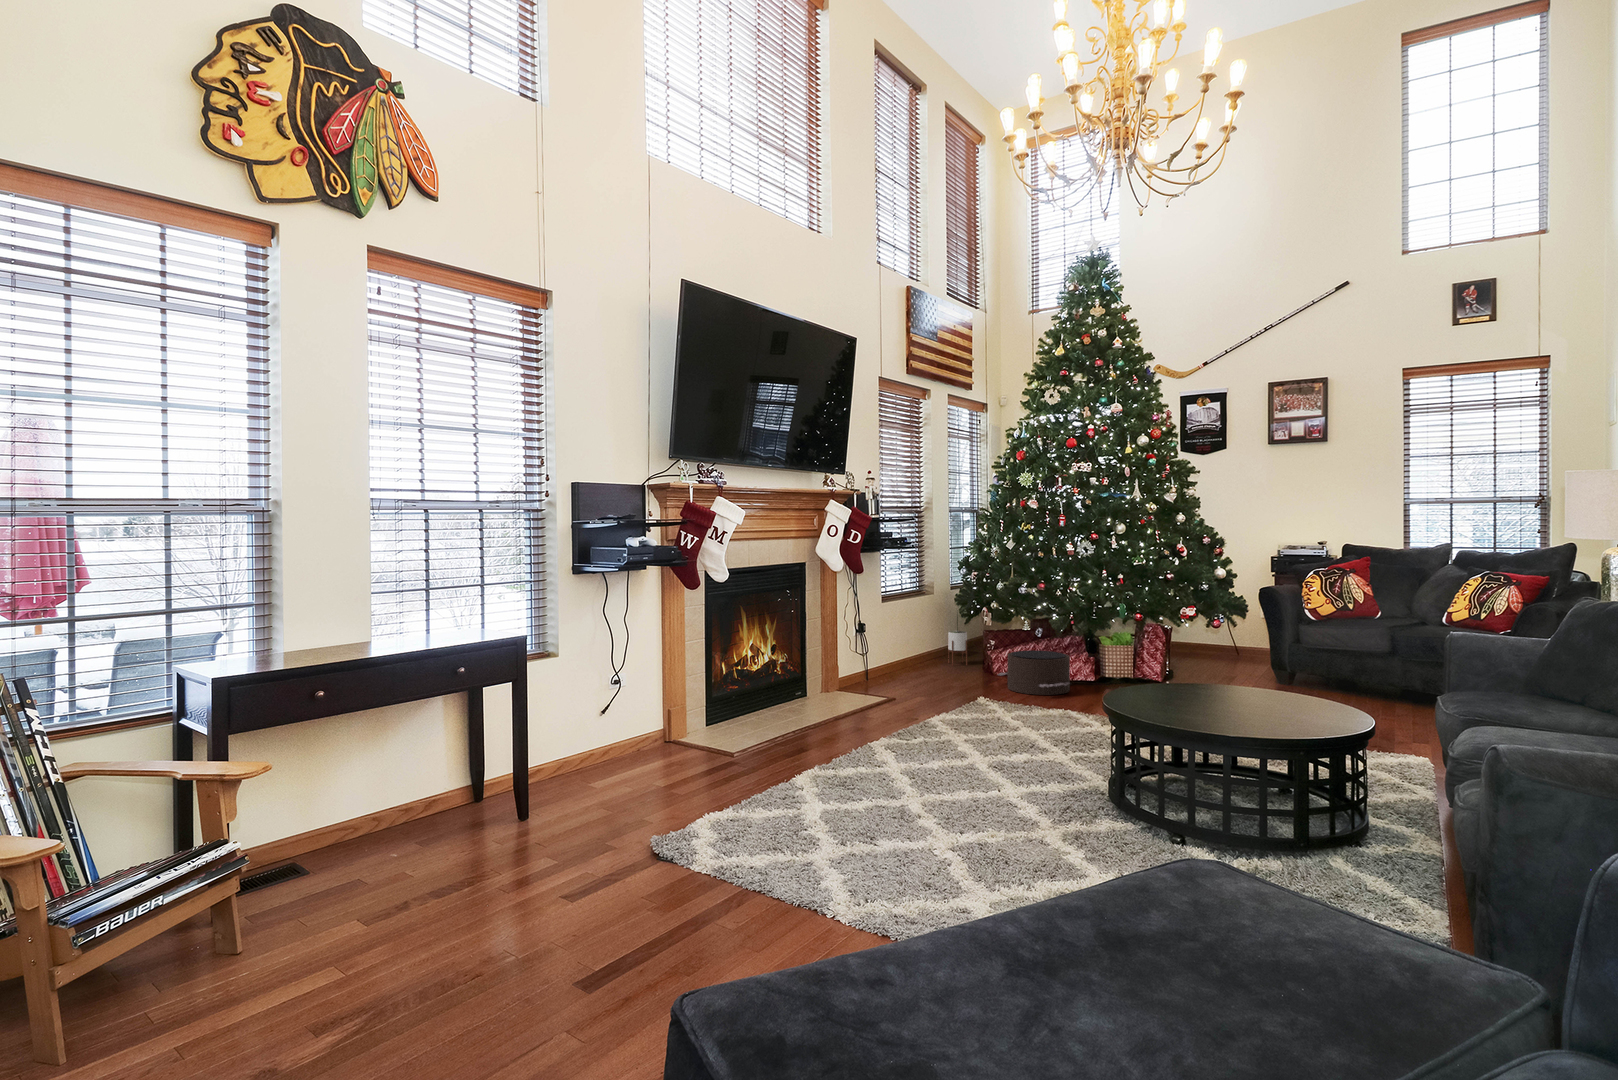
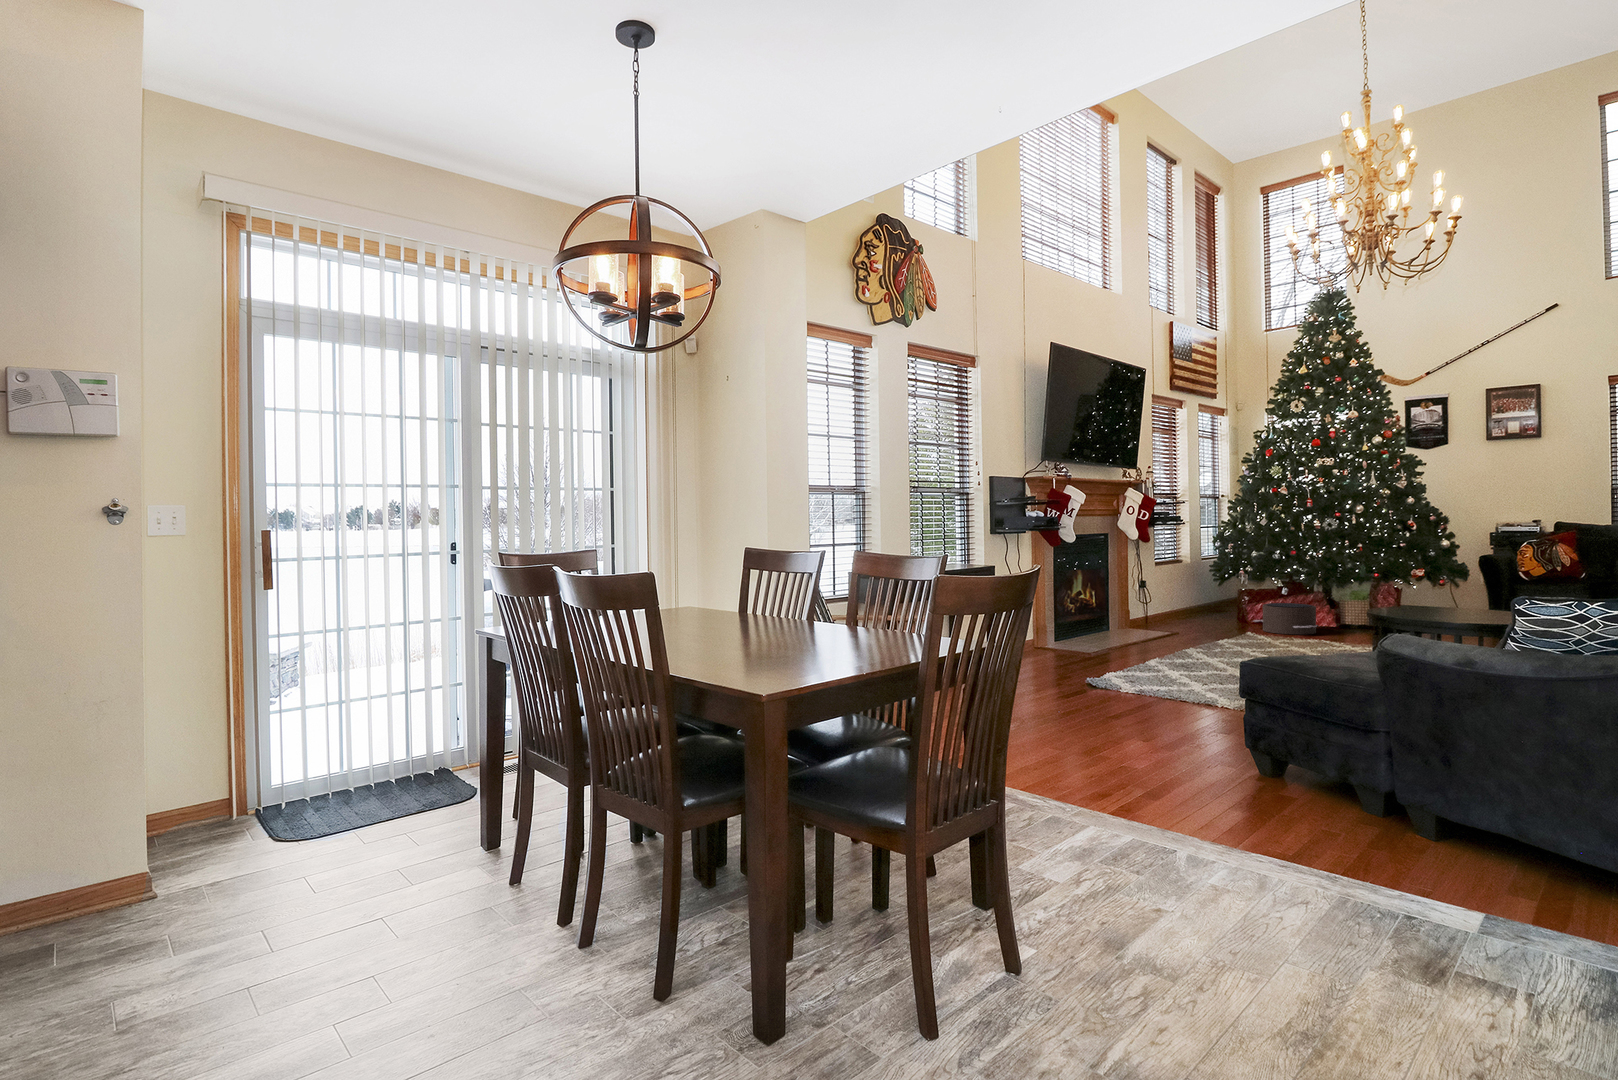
potted plant: present [948,610,967,665] -> none [1201,568,1218,618]

